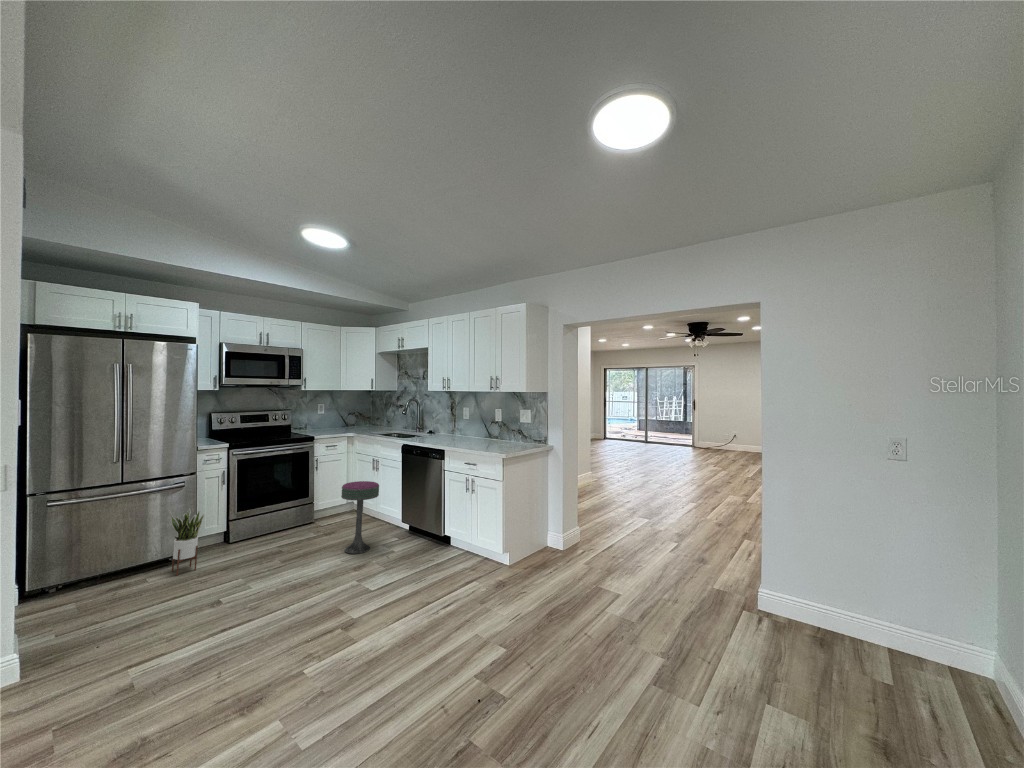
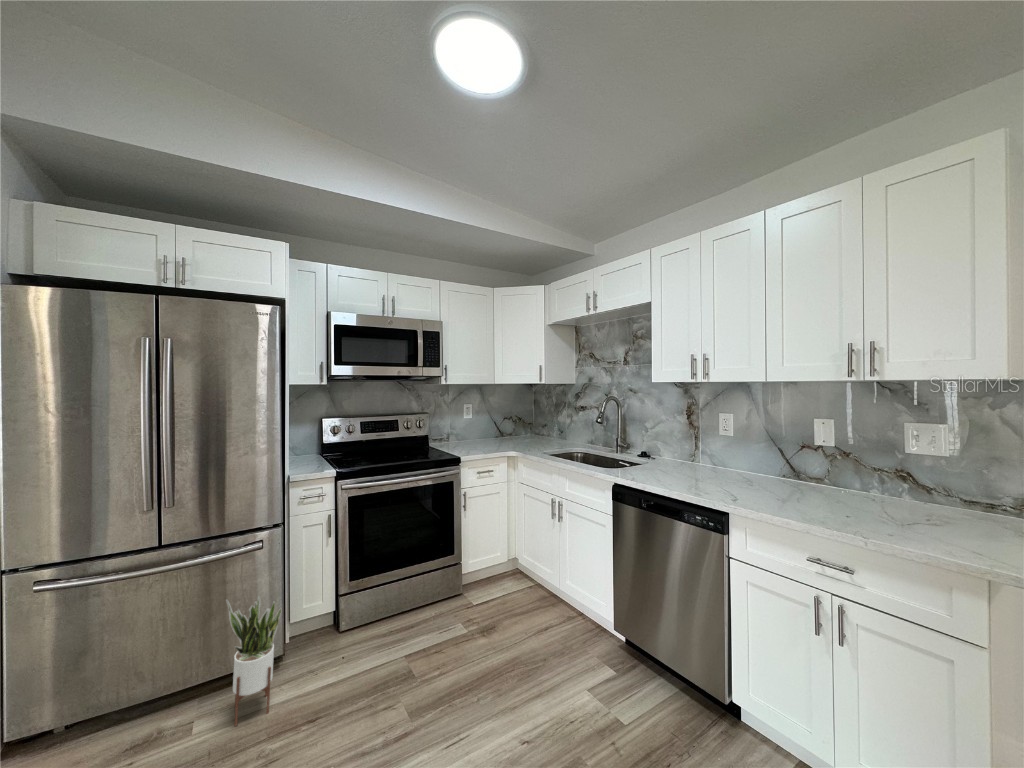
bar stool: present [341,481,379,554] -> none [510,560,583,729]

